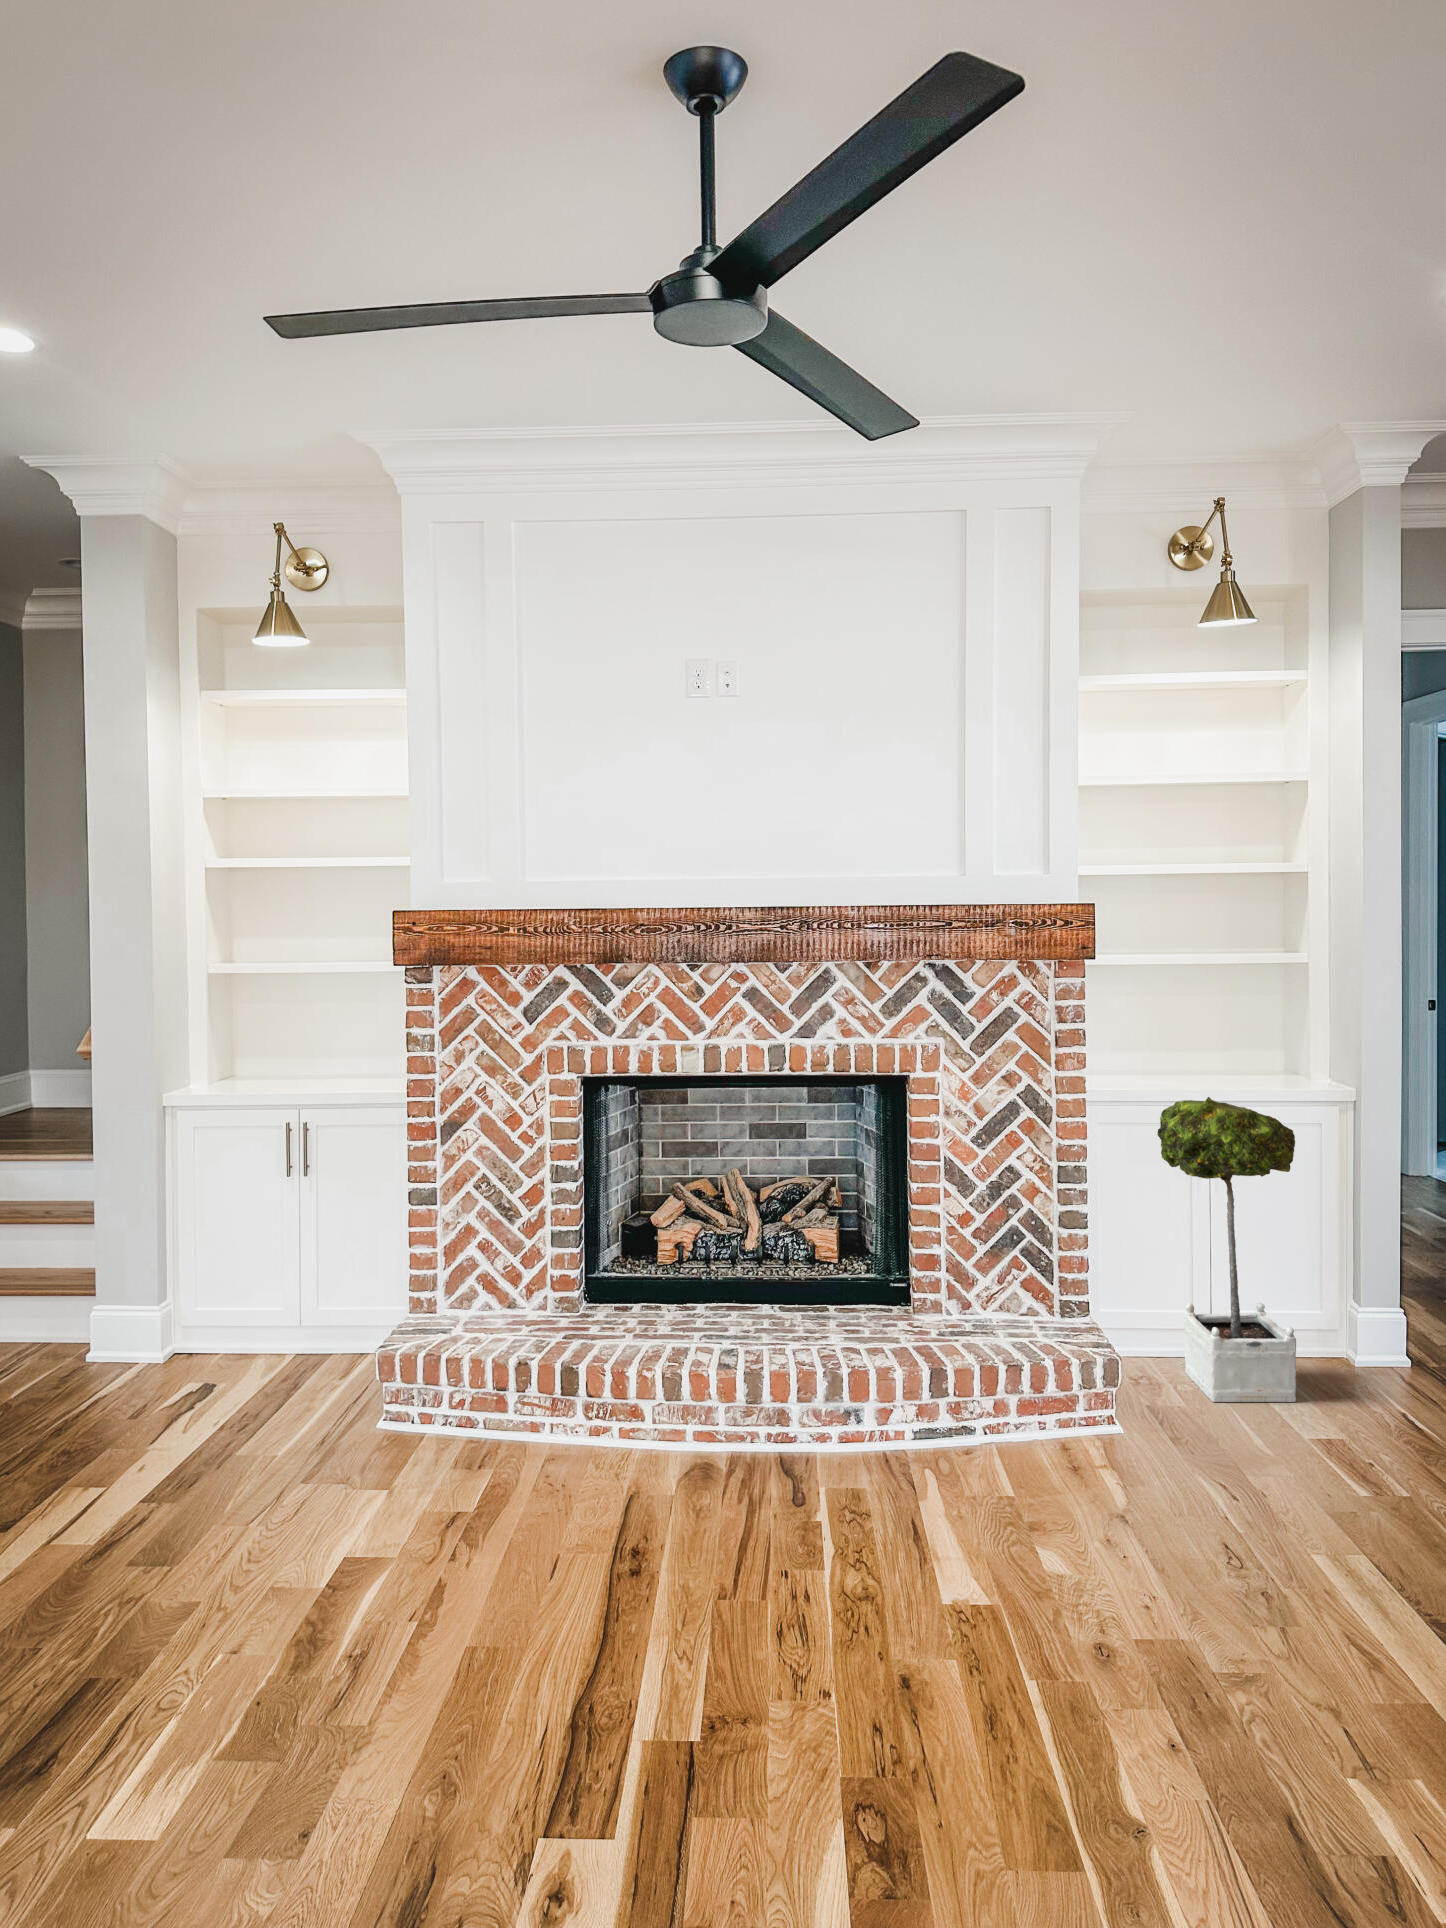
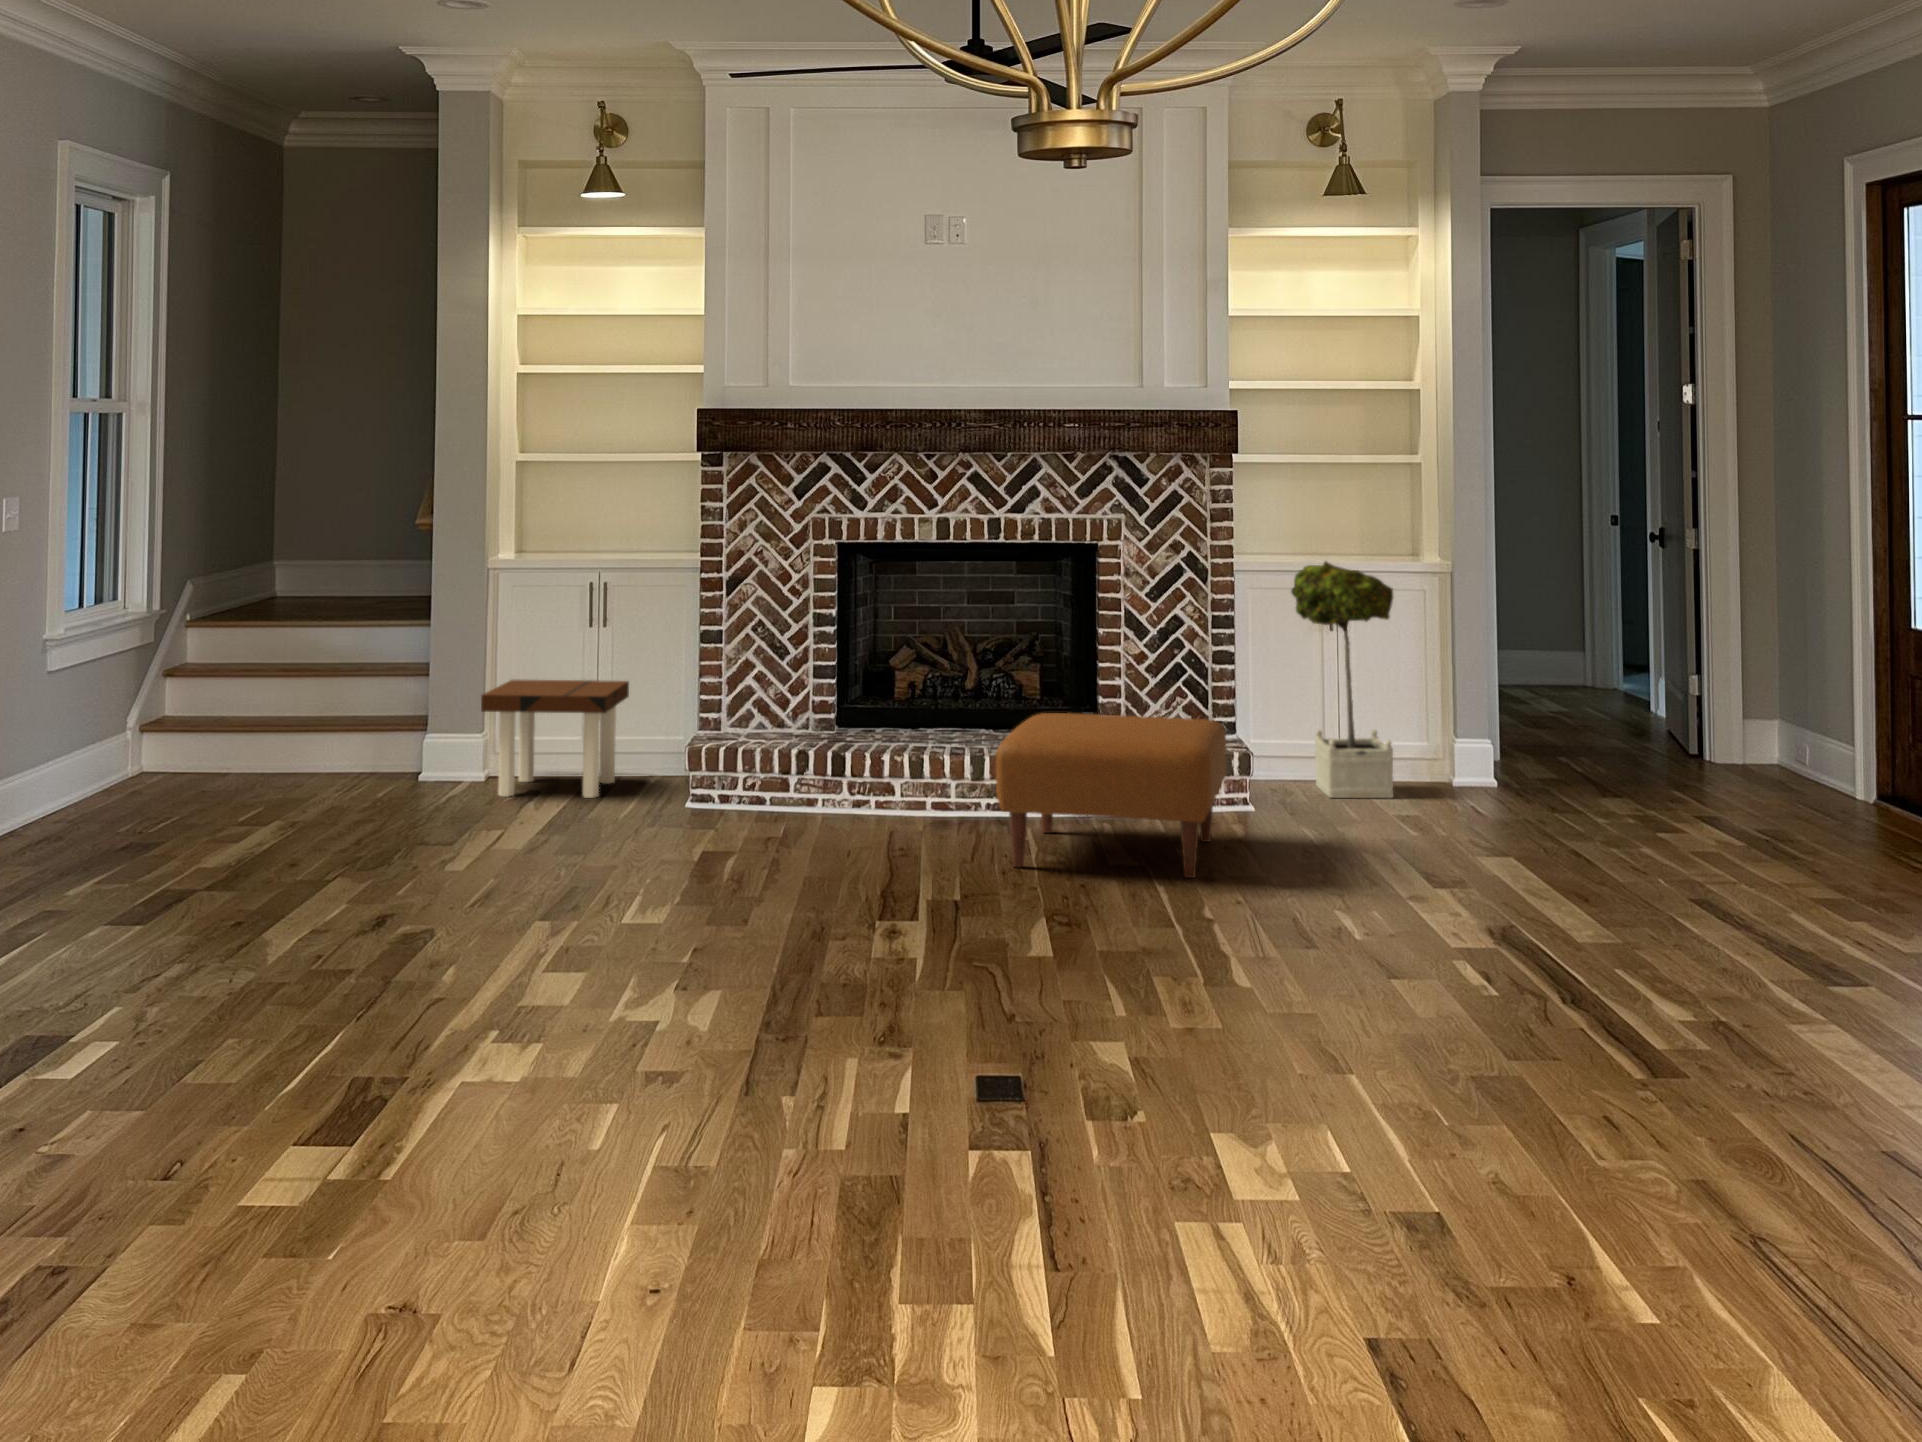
side table: none [118,1243,331,1409] -> present [481,680,629,798]
ottoman: none [768,1334,1110,1651] -> present [996,713,1226,878]

